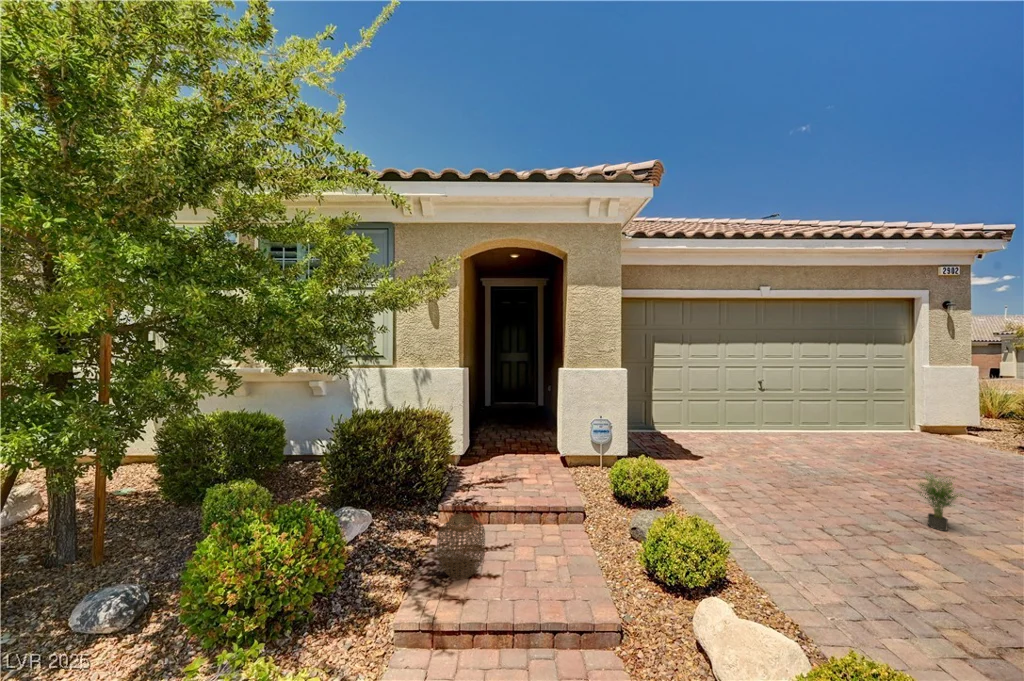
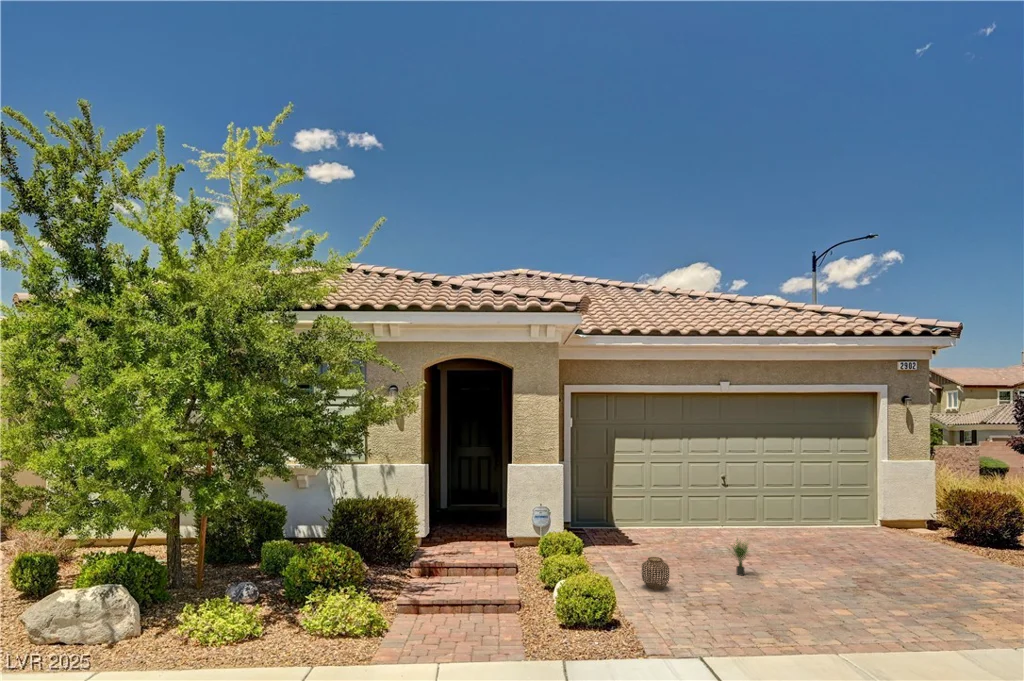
woven basket: present [437,513,485,580] -> present [642,557,669,590]

